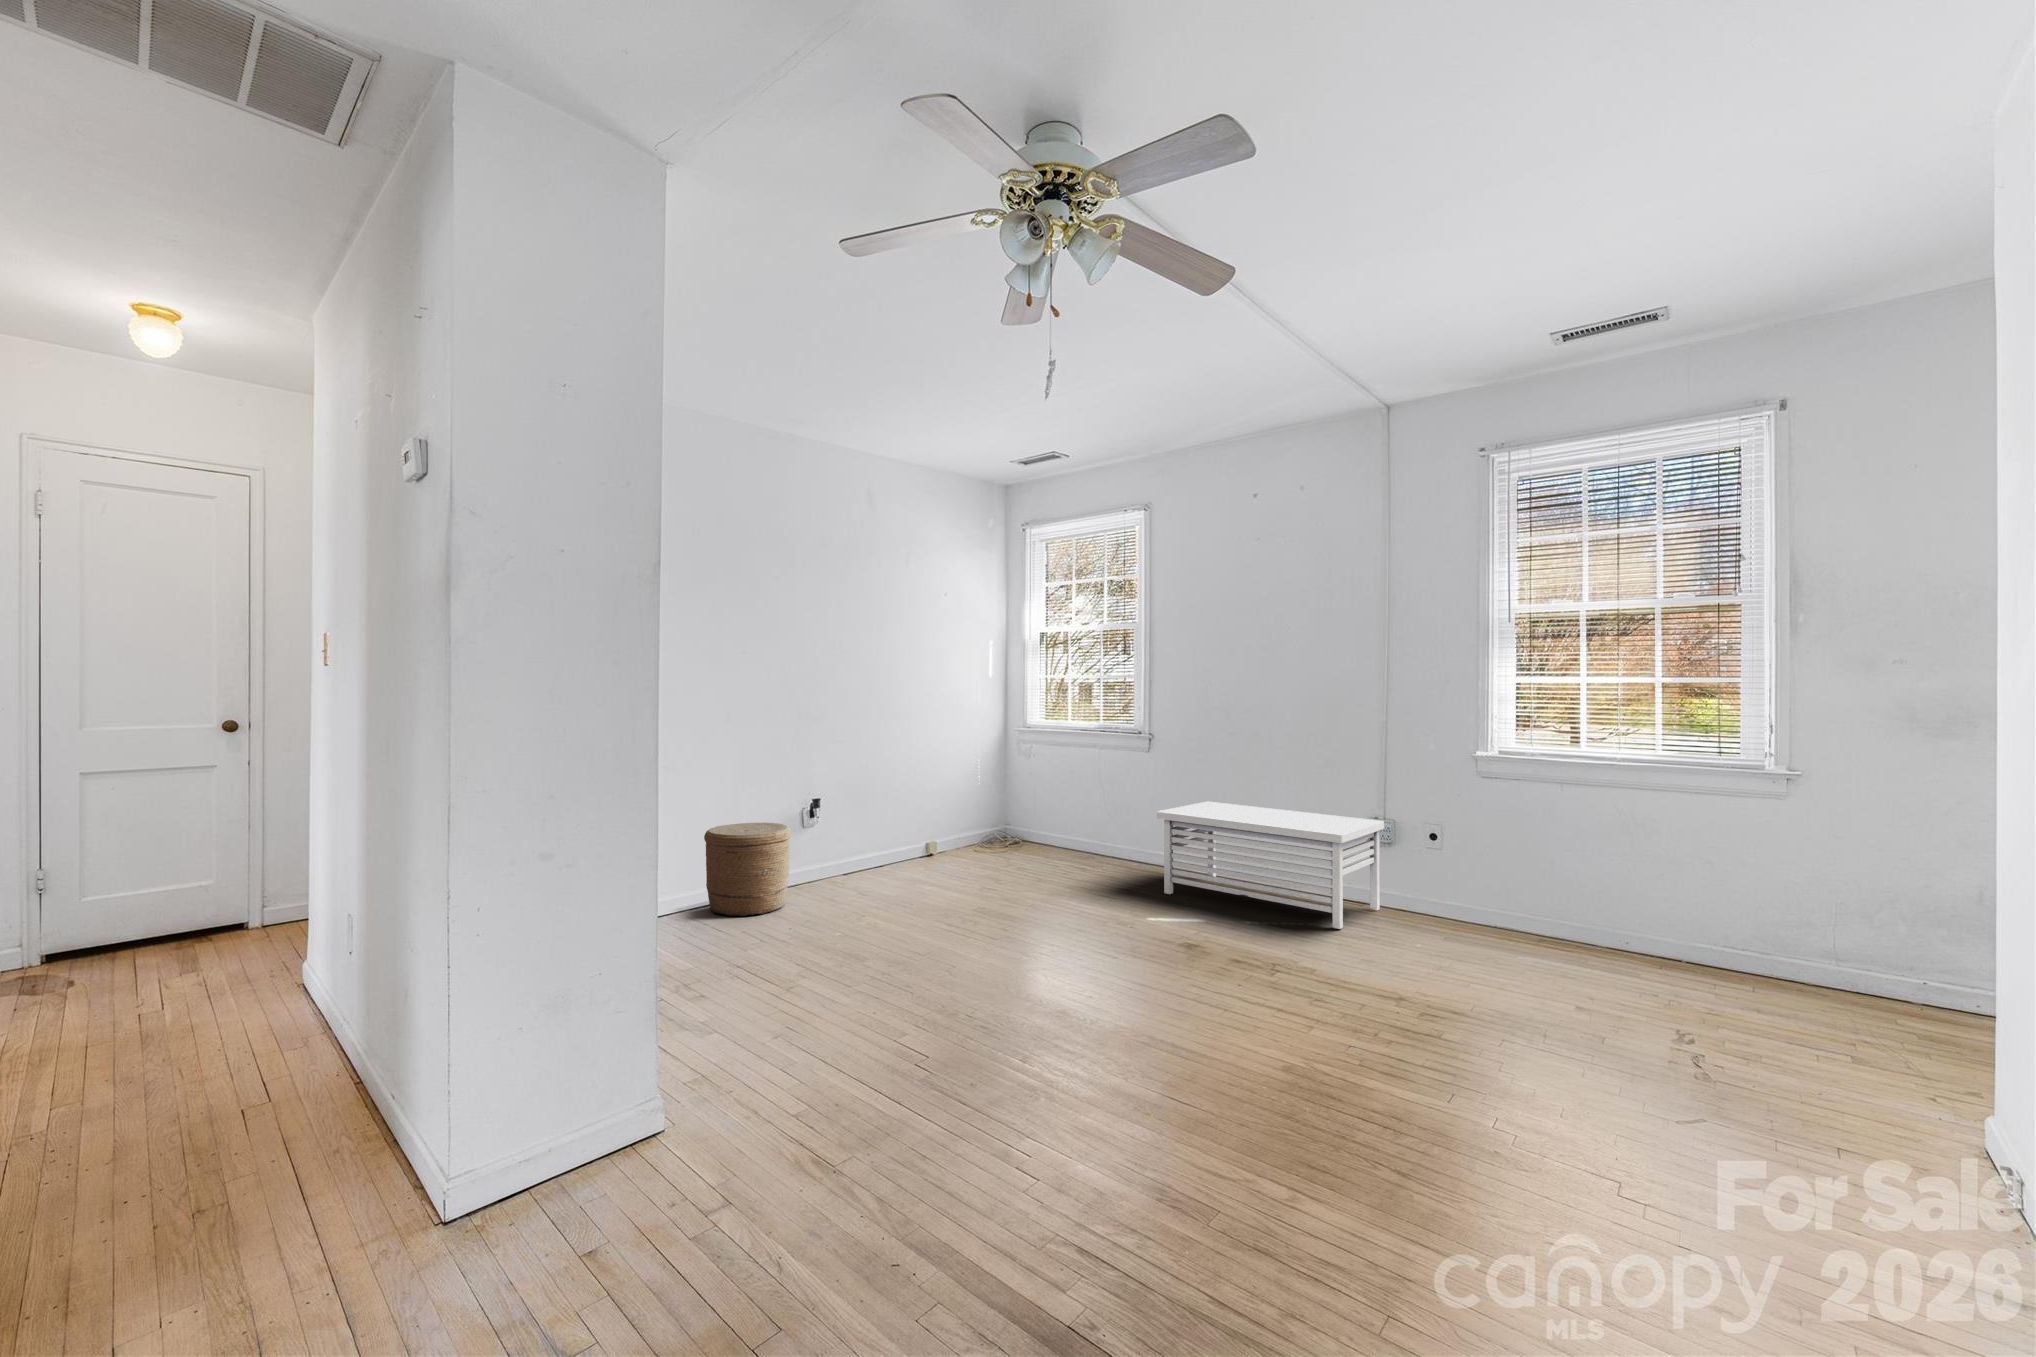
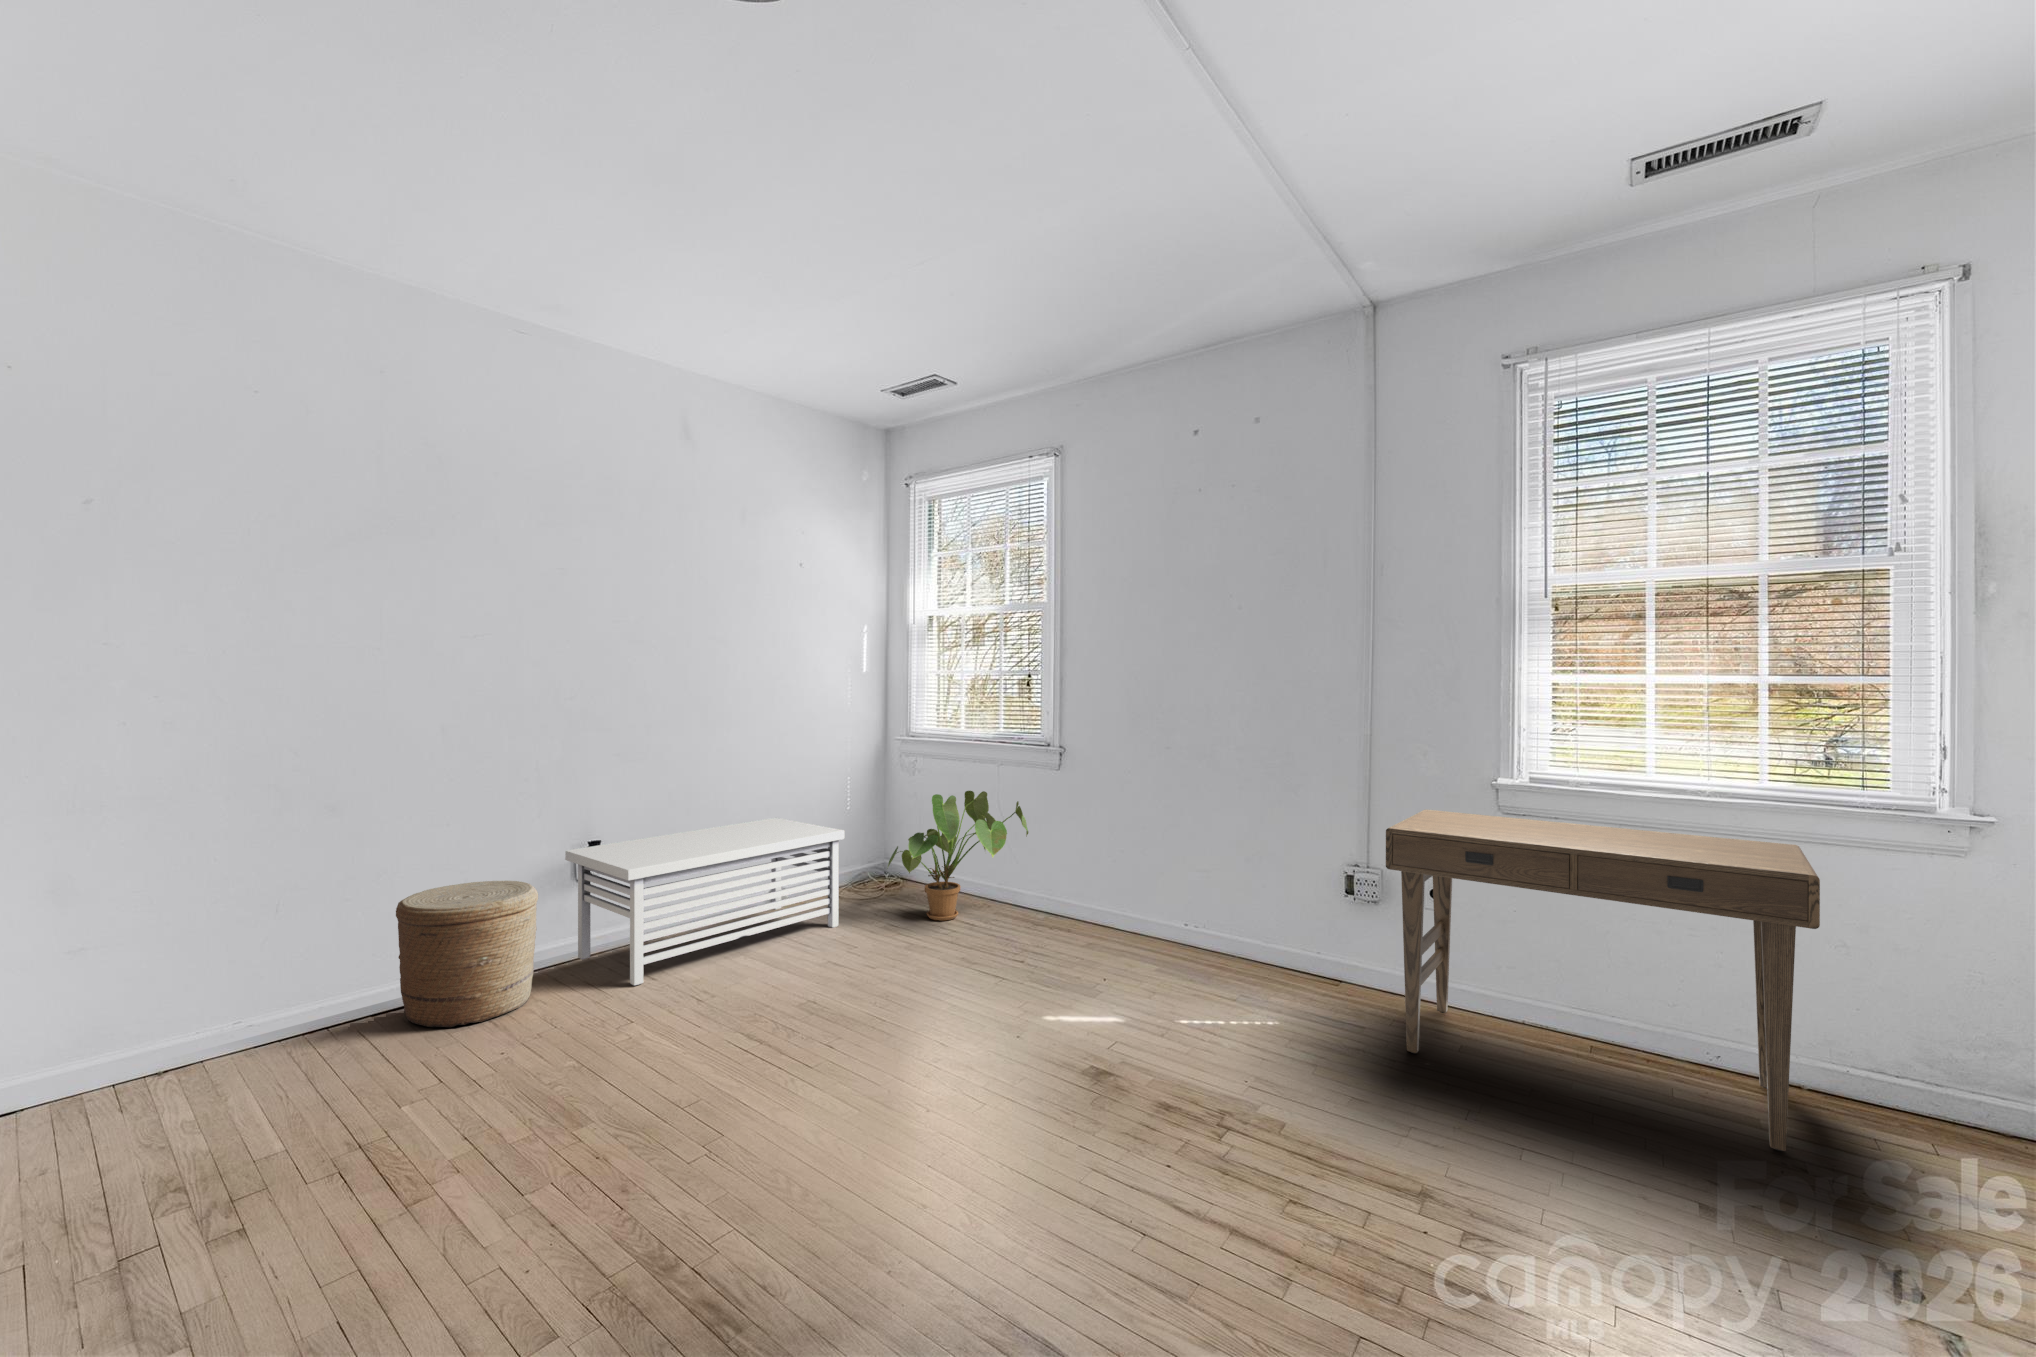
house plant: none [1016,769,1124,867] -> present [888,791,1028,921]
desk: none [1391,775,1679,987] -> present [1386,810,1820,1151]
storage bench: present [1157,802,1384,929] -> present [565,818,845,986]

